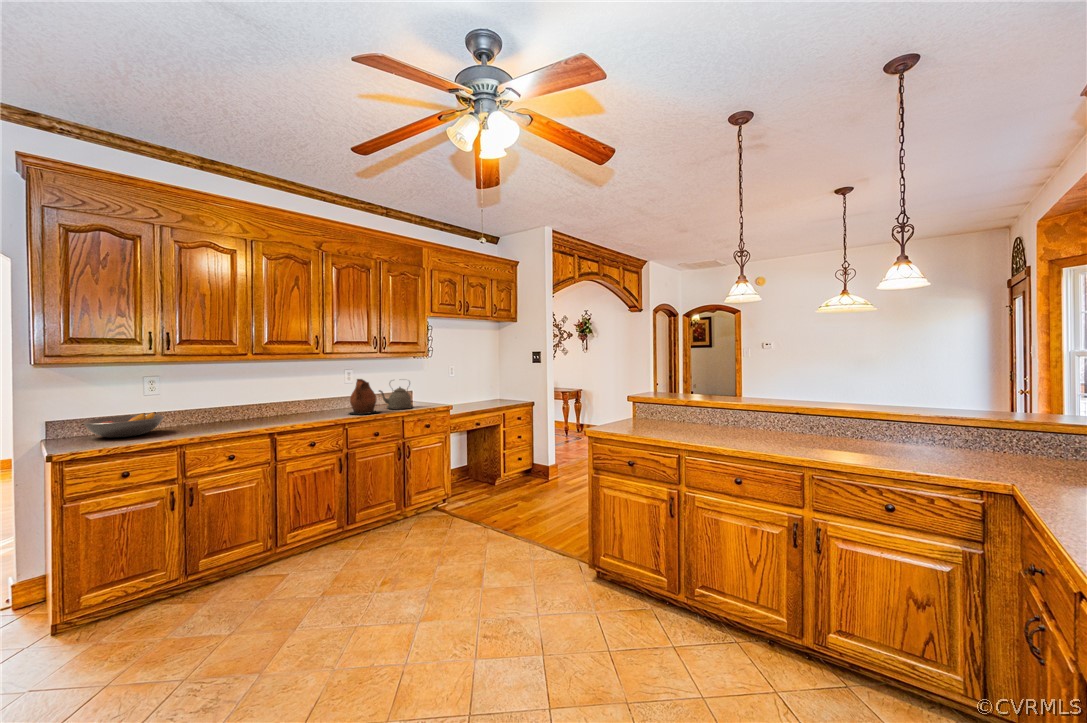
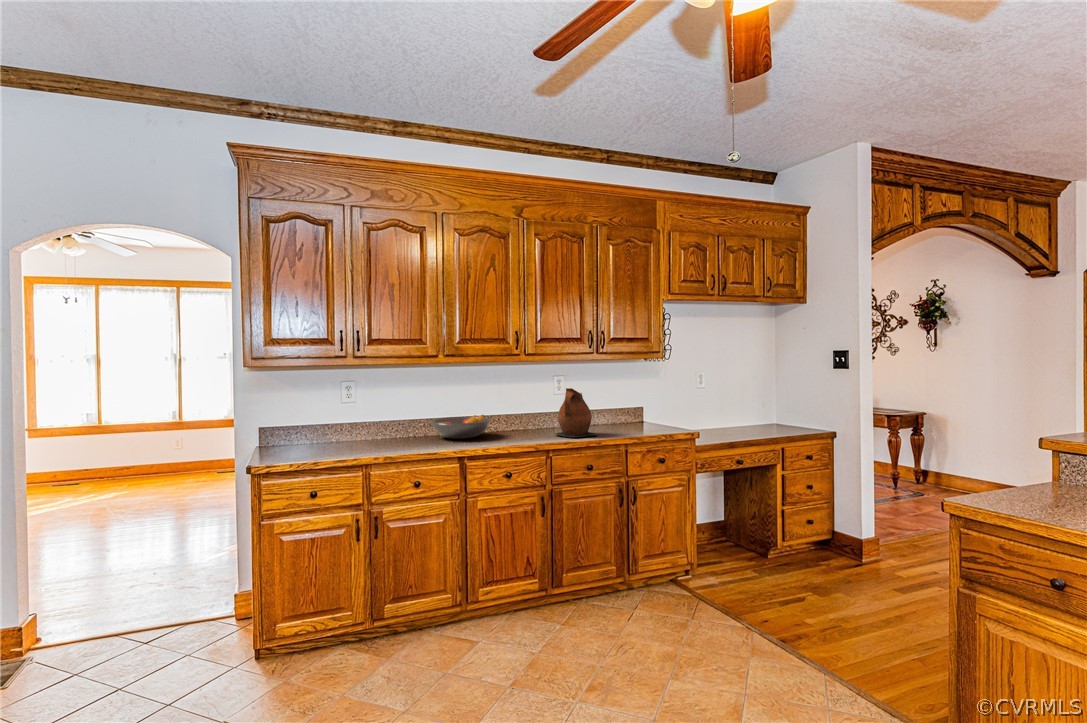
kettle: present [379,387,413,409] -> none [596,390,643,432]
fruit bowl: present [83,412,164,438] -> present [431,415,491,439]

